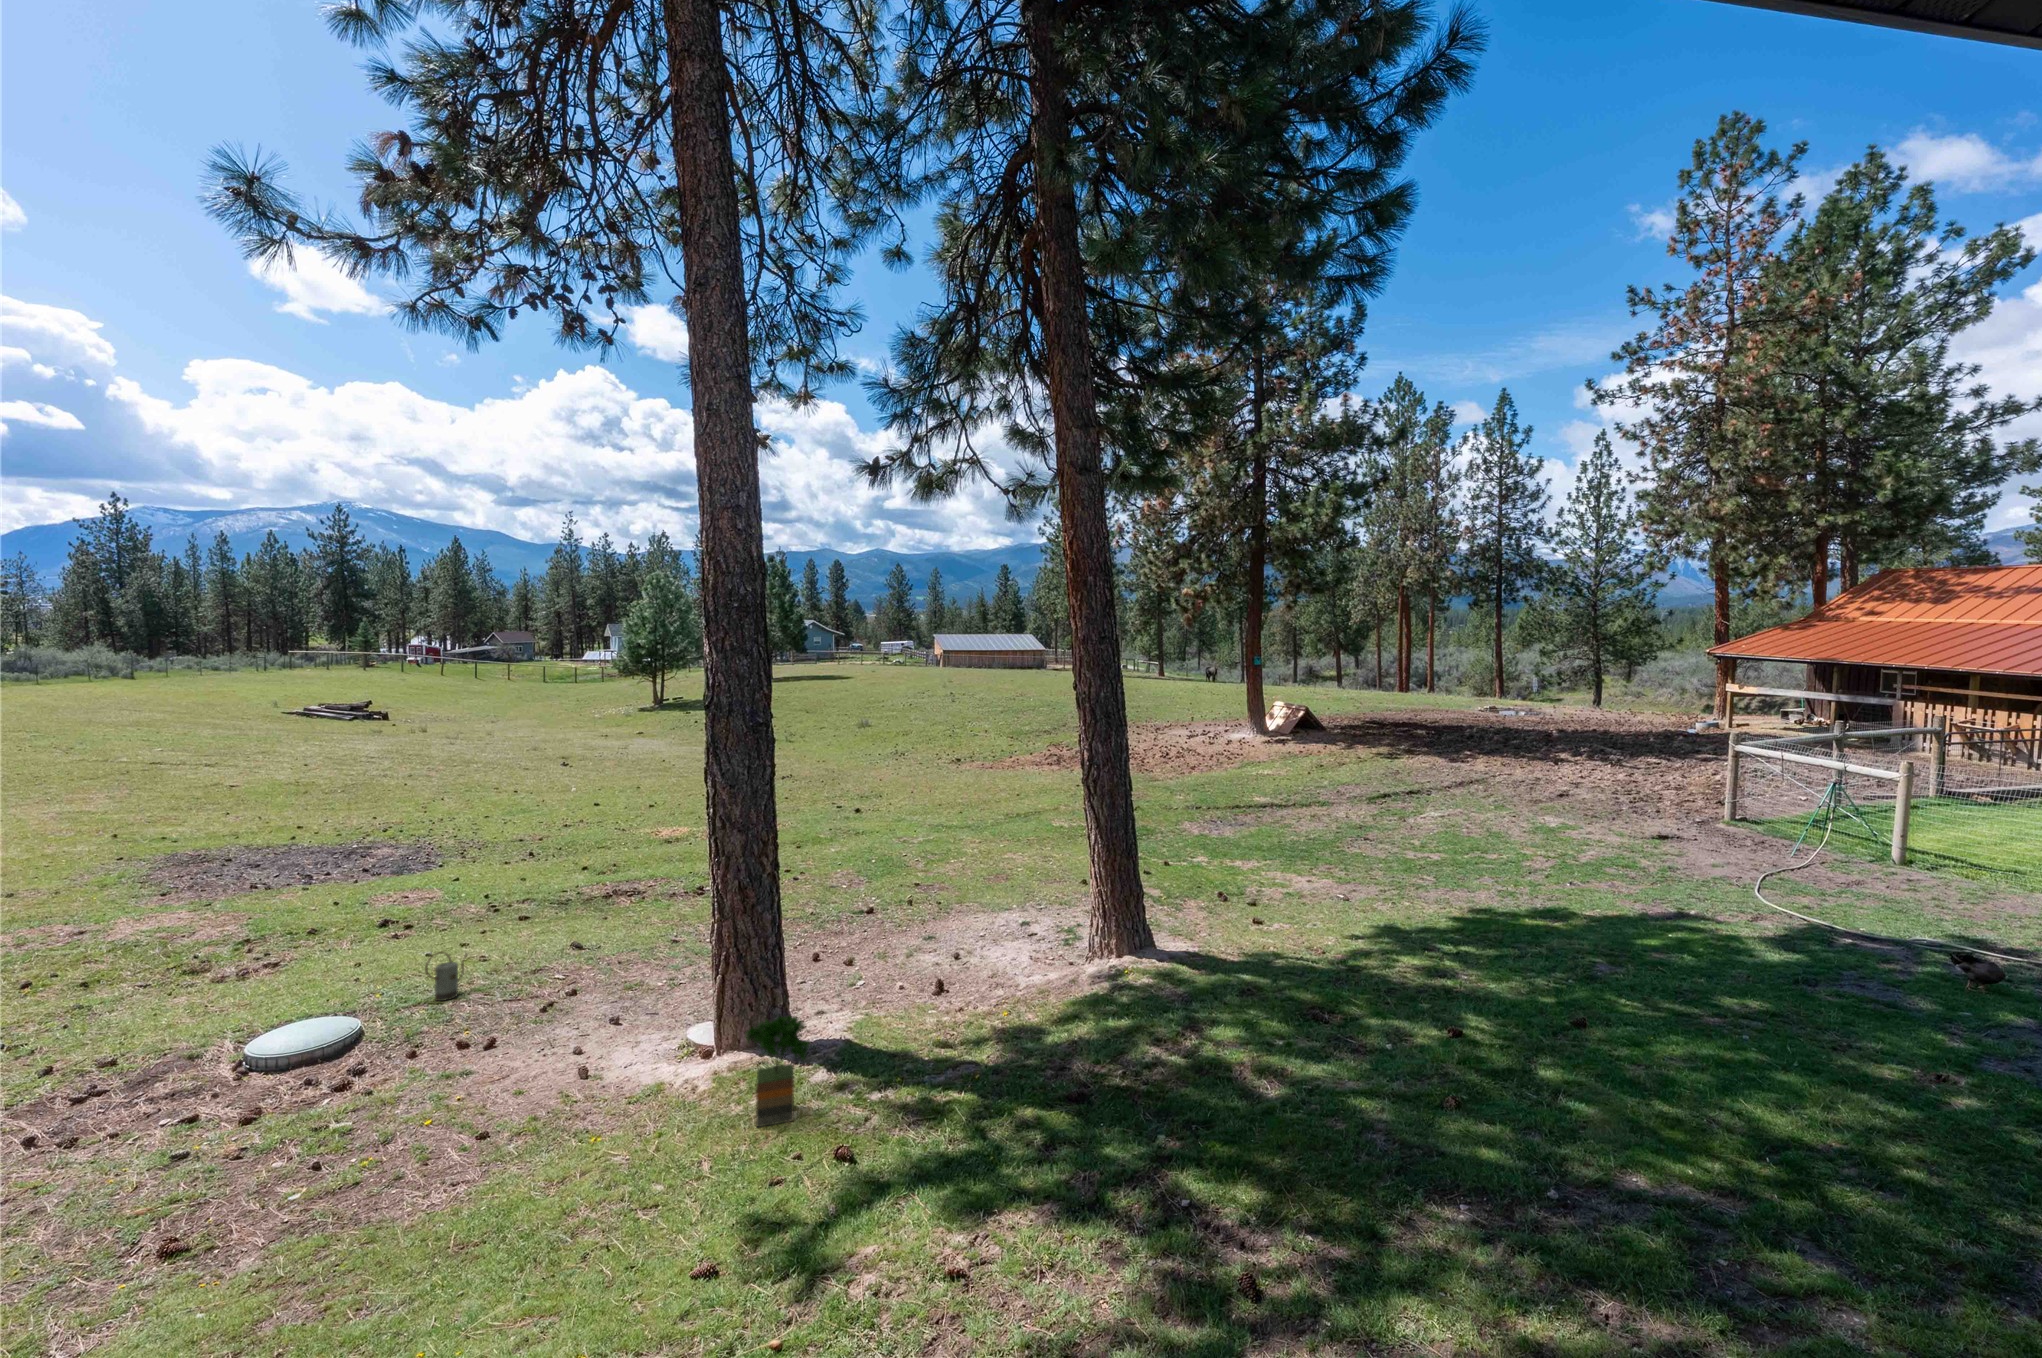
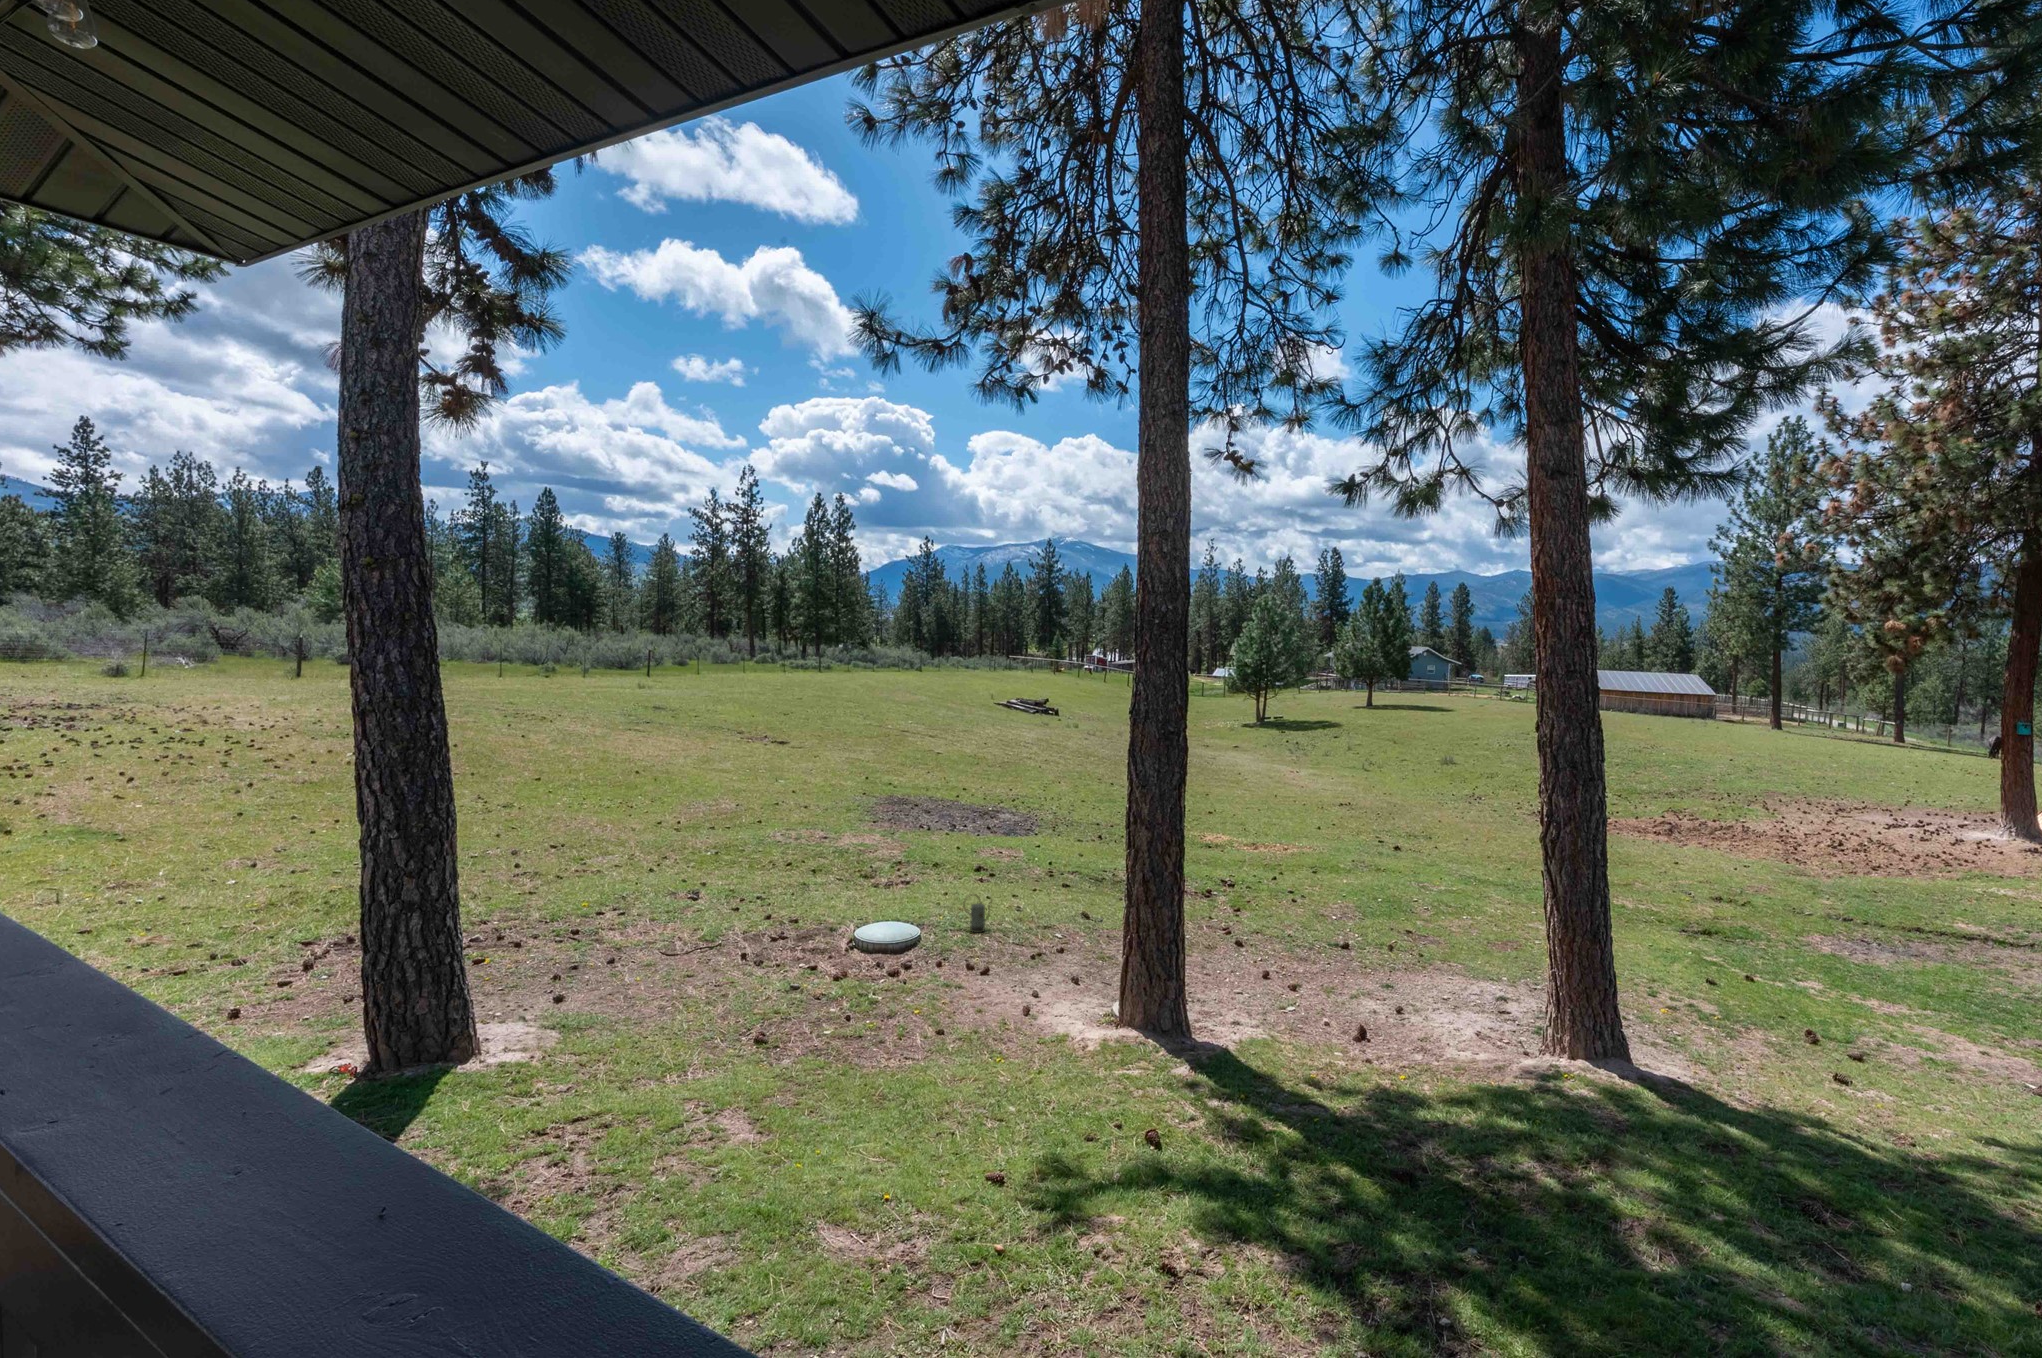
potted tree: present [746,1016,810,1128] -> none [1102,996,1158,1098]

